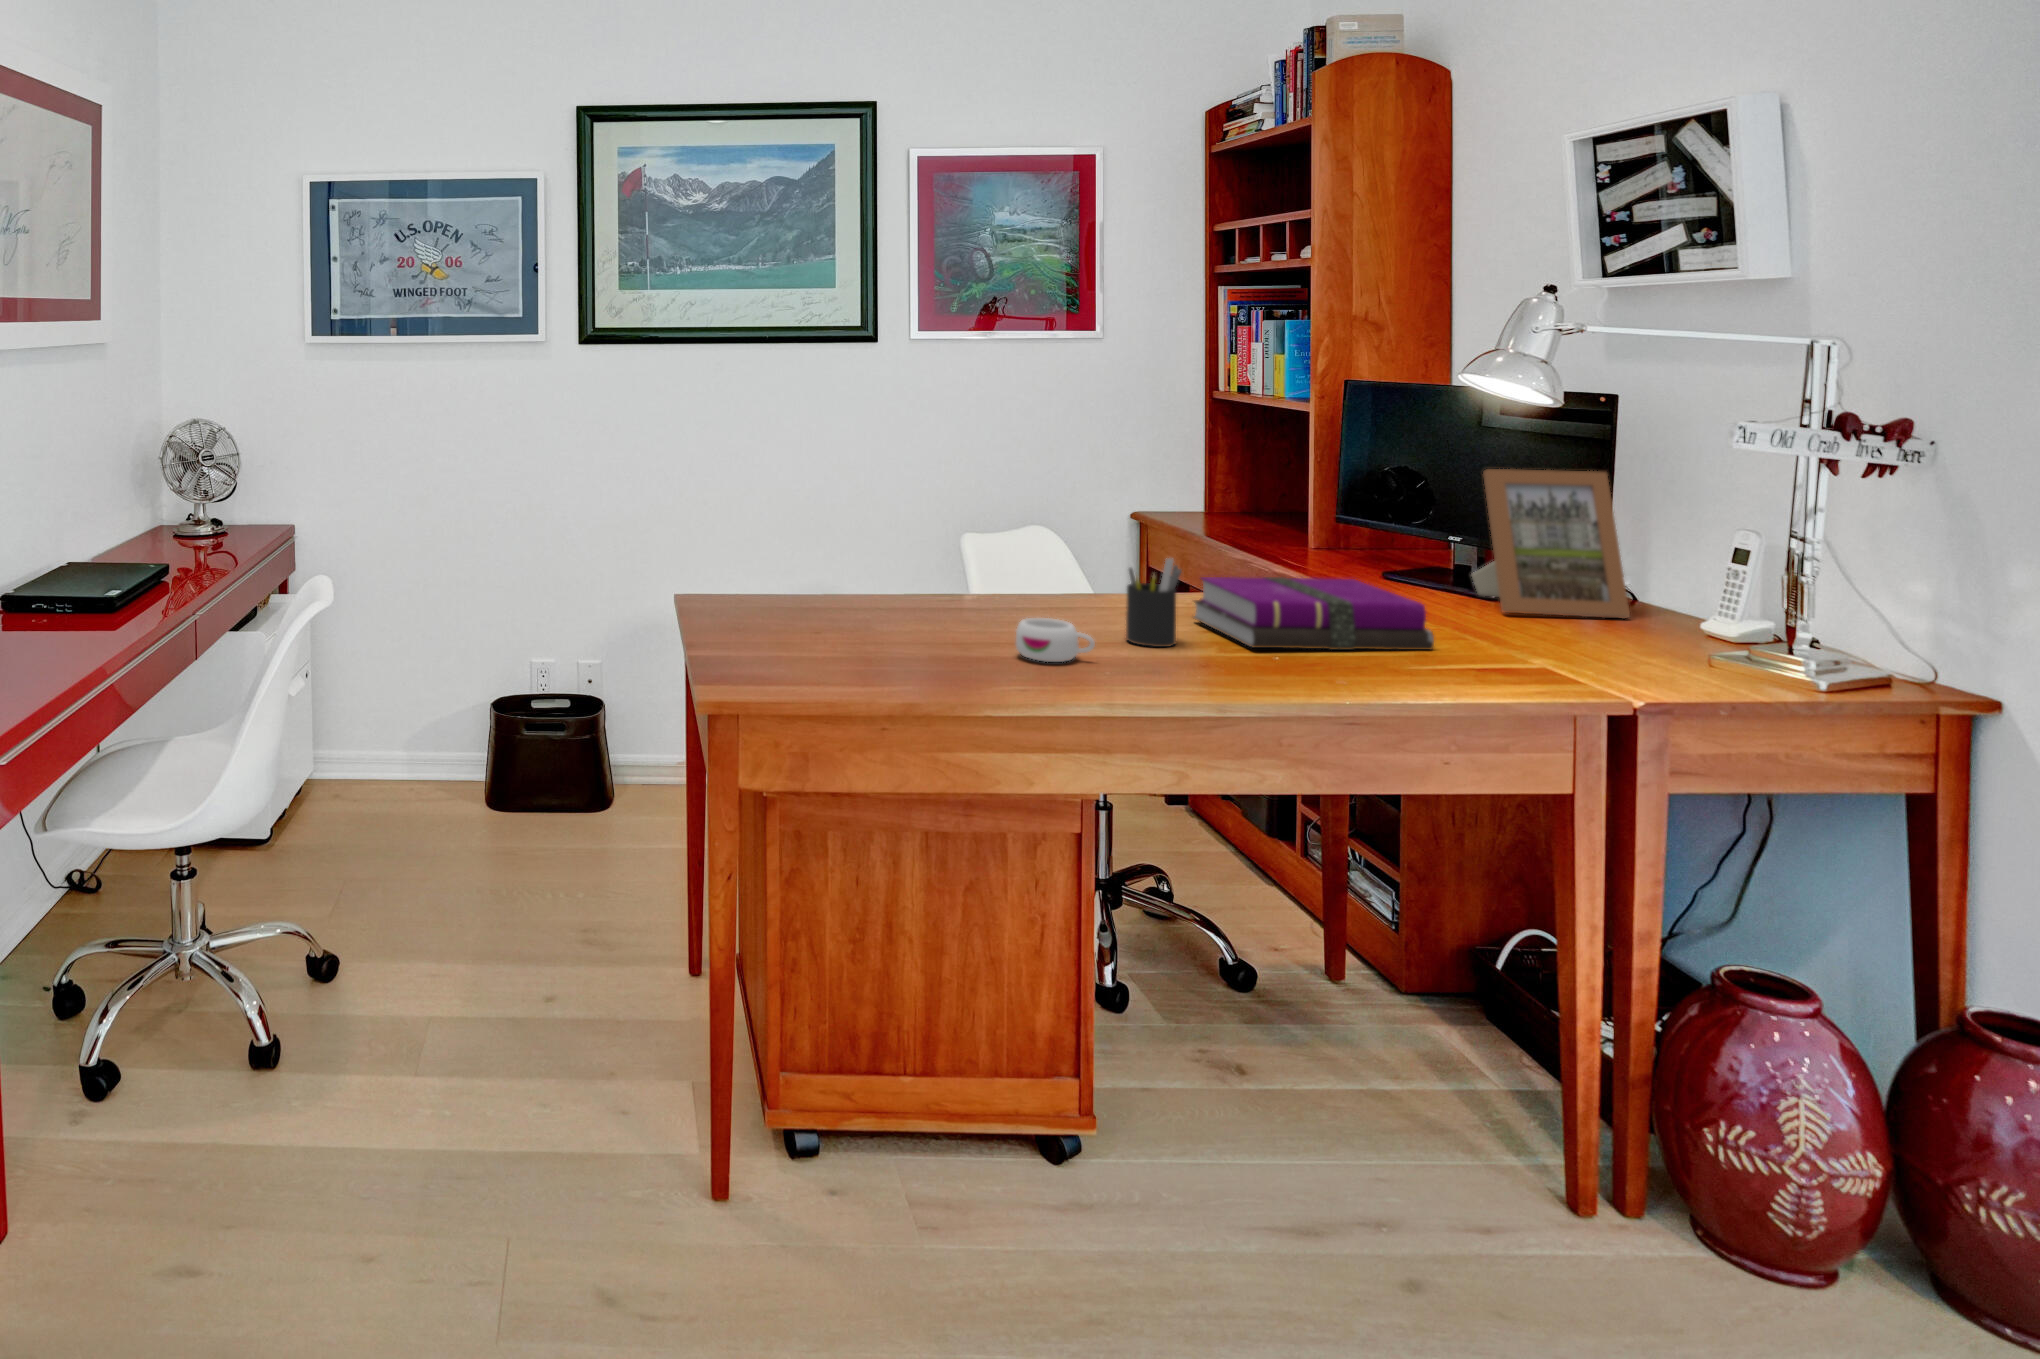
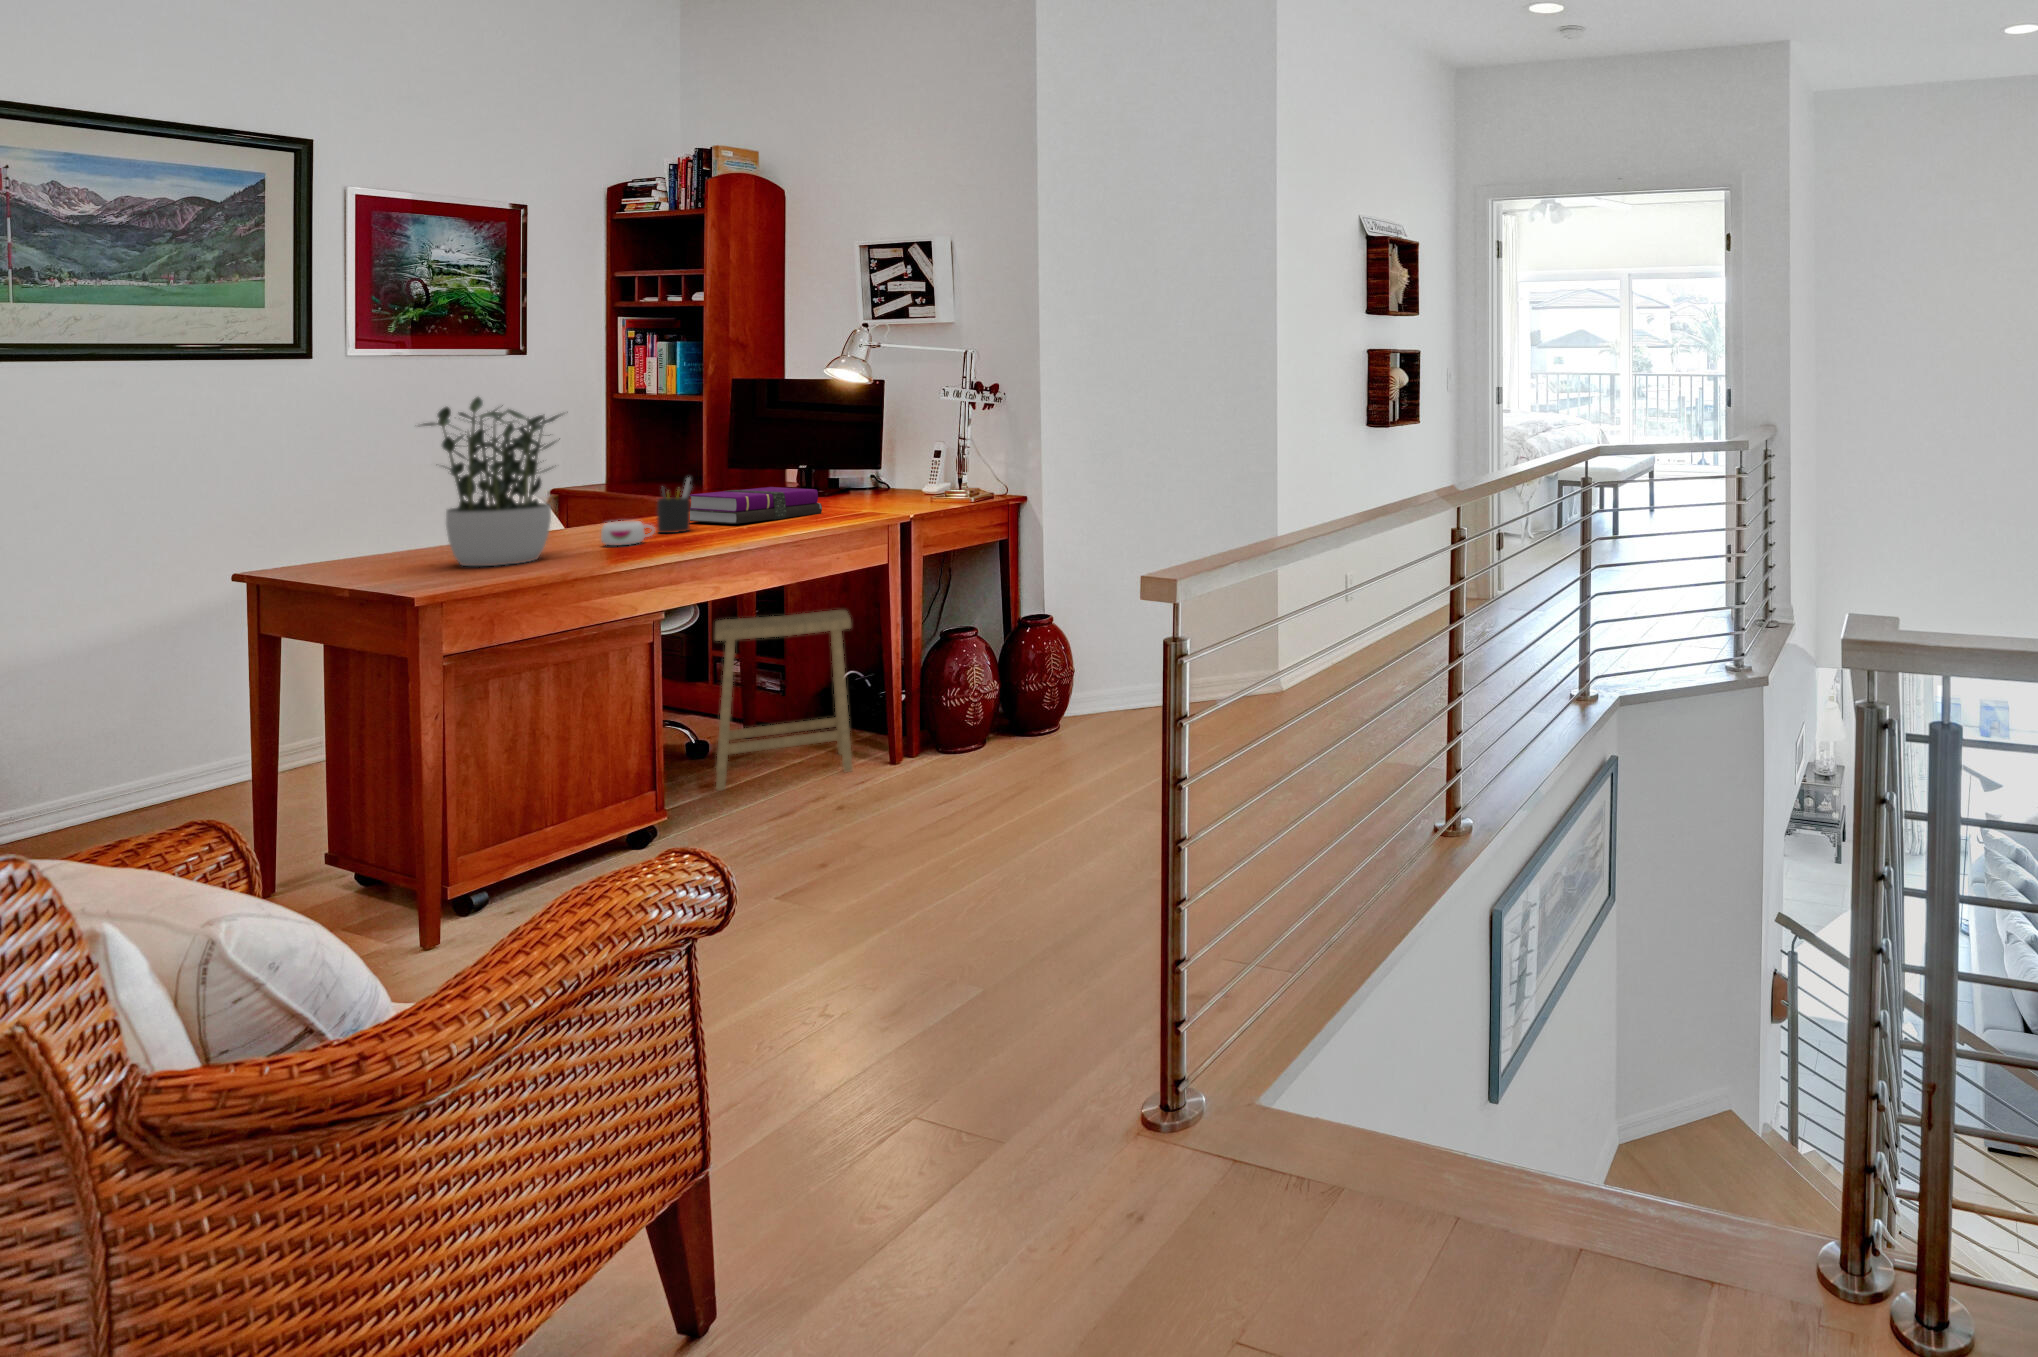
potted plant: none [774,416,962,668] -> present [422,397,561,566]
picture frame: present [1472,469,1630,618] -> none [818,420,895,499]
footstool: none [1224,787,1493,1170] -> present [715,610,852,791]

